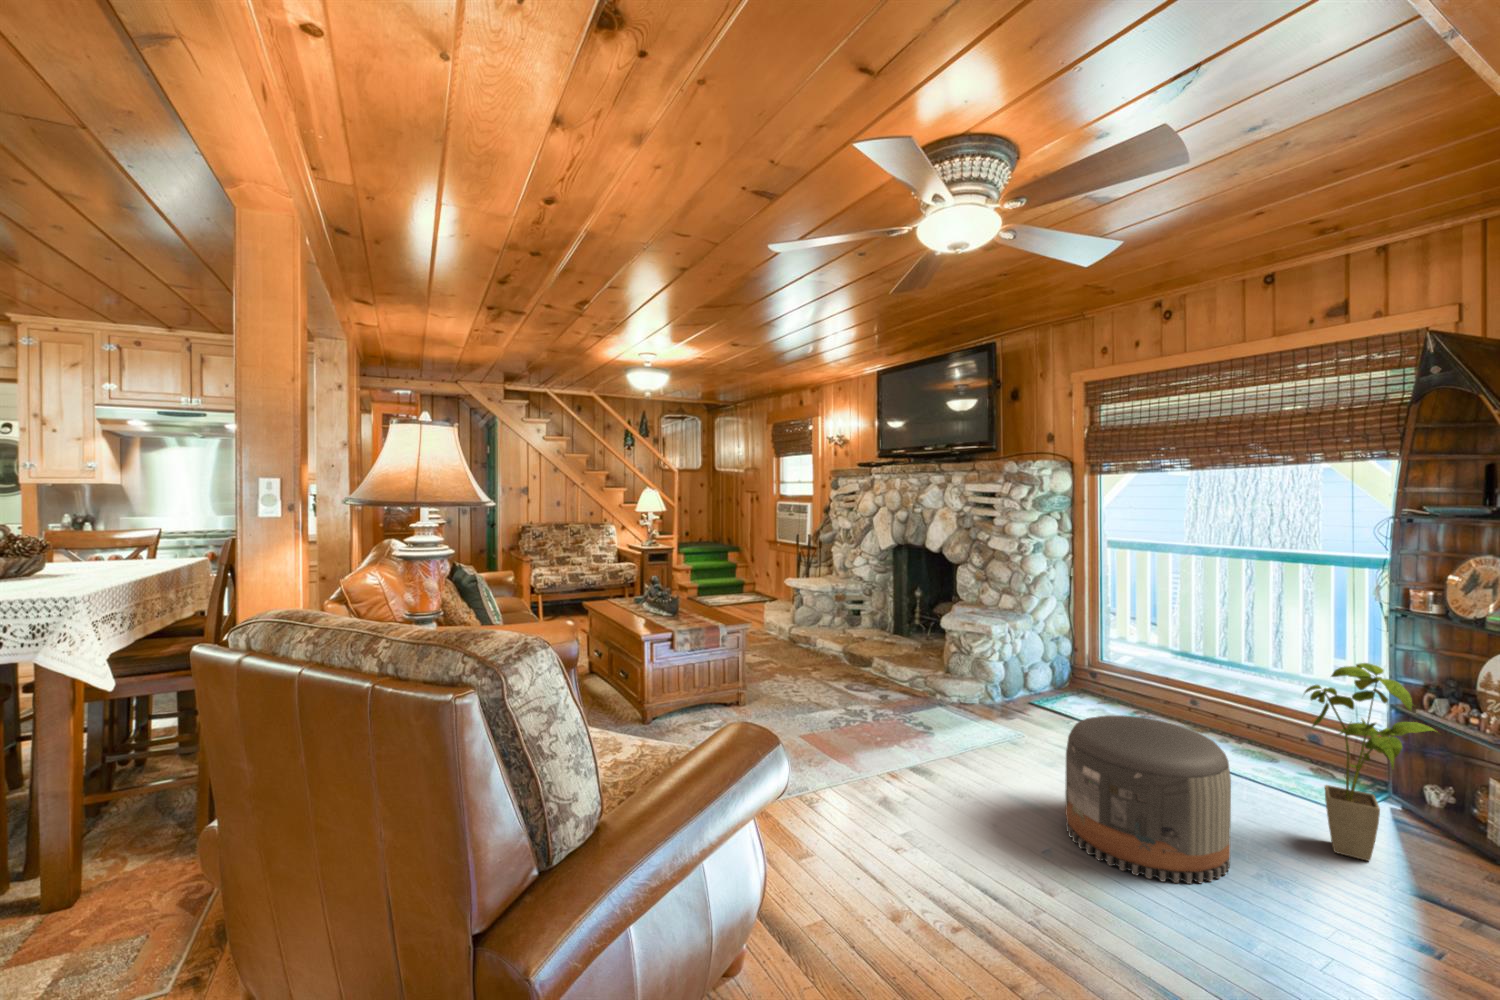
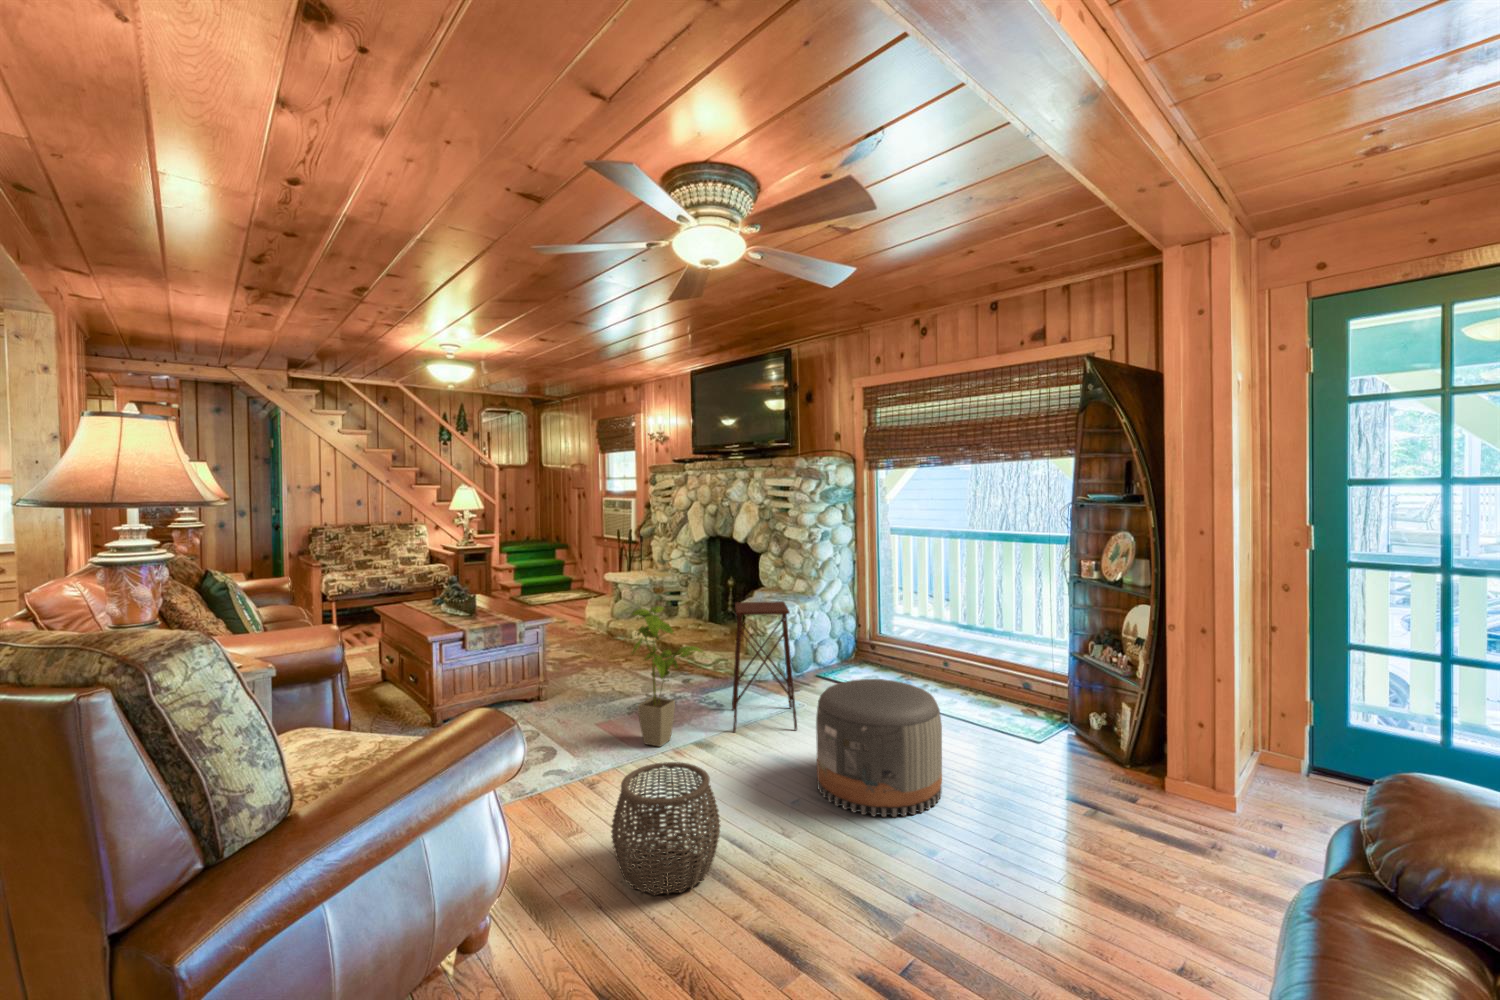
side table: none [943,618,1025,763] -> present [732,601,797,732]
house plant: present [1305,663,1435,861] -> present [632,606,703,747]
woven basket: none [860,792,981,943] -> present [611,762,720,895]

